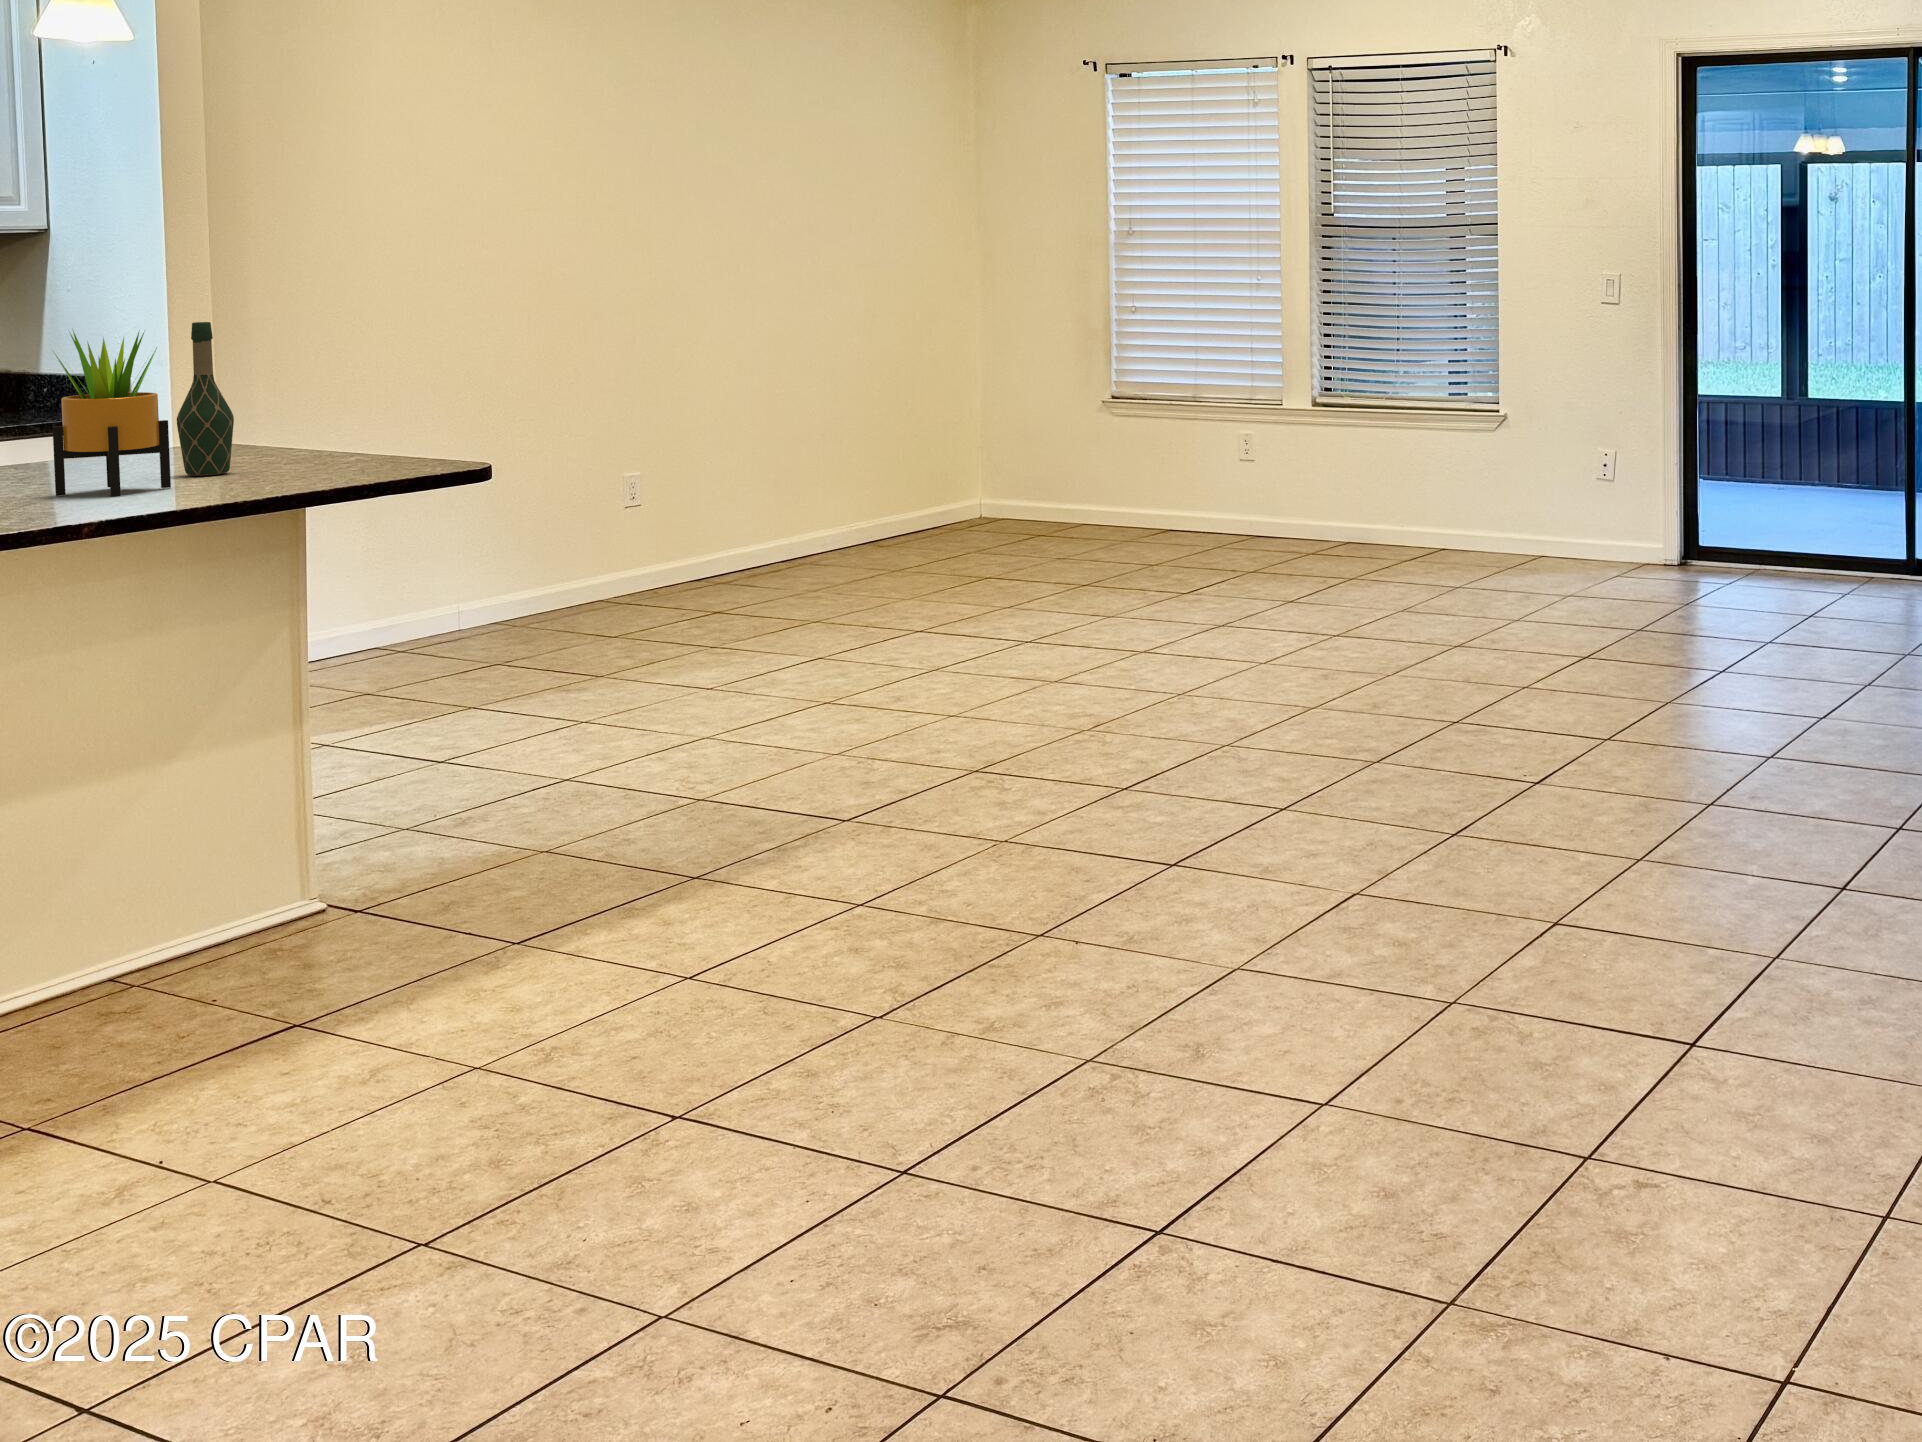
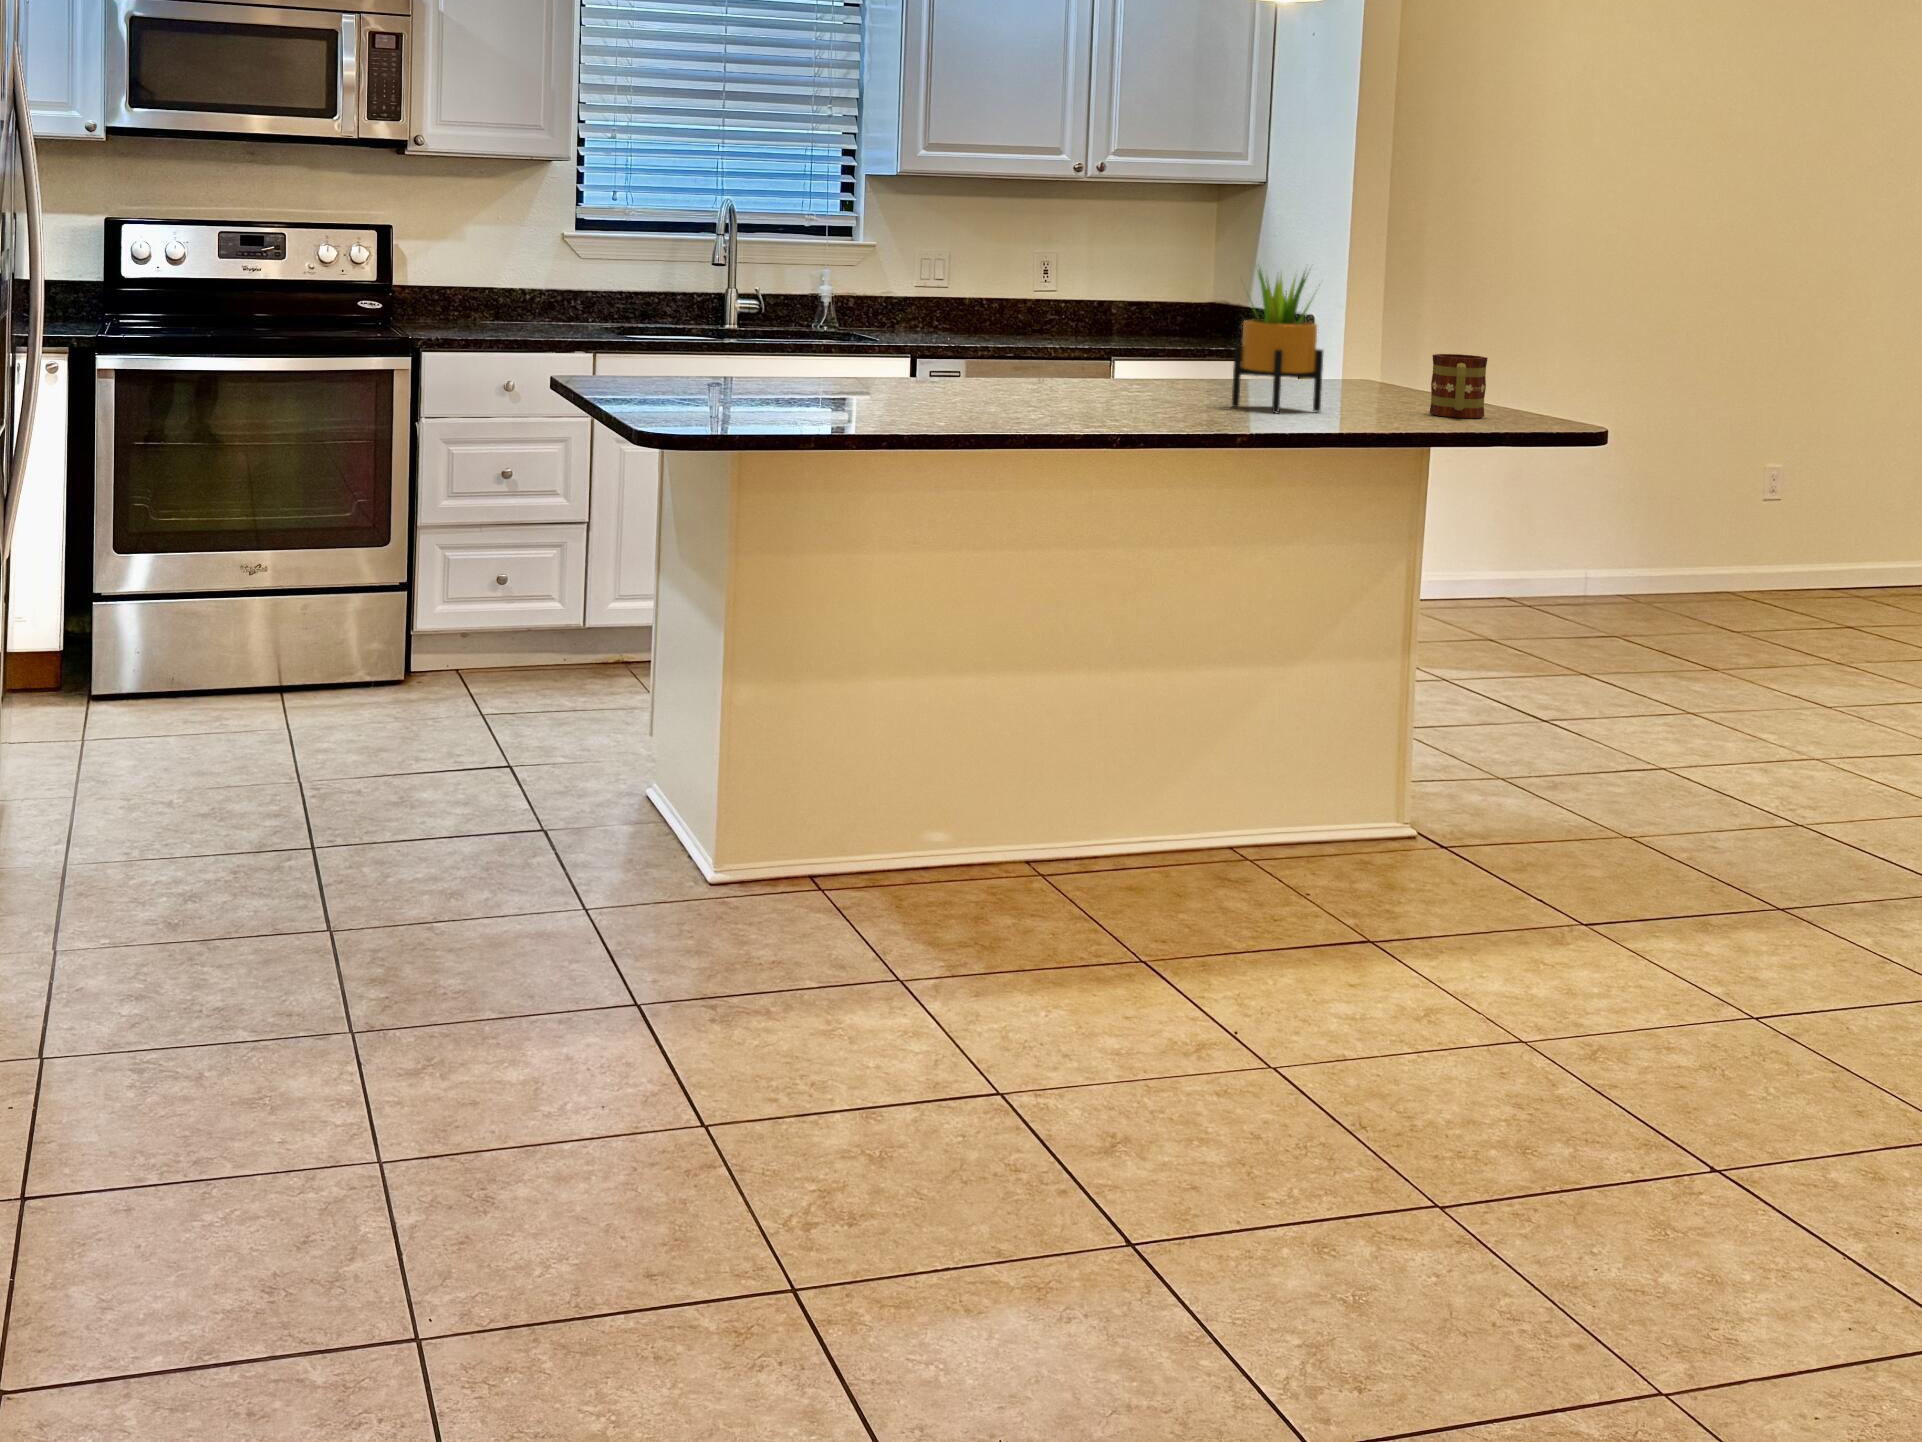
wine bottle: present [177,322,234,476] -> none [1334,263,1380,406]
mug: none [297,408,362,474] -> present [1429,354,1488,418]

